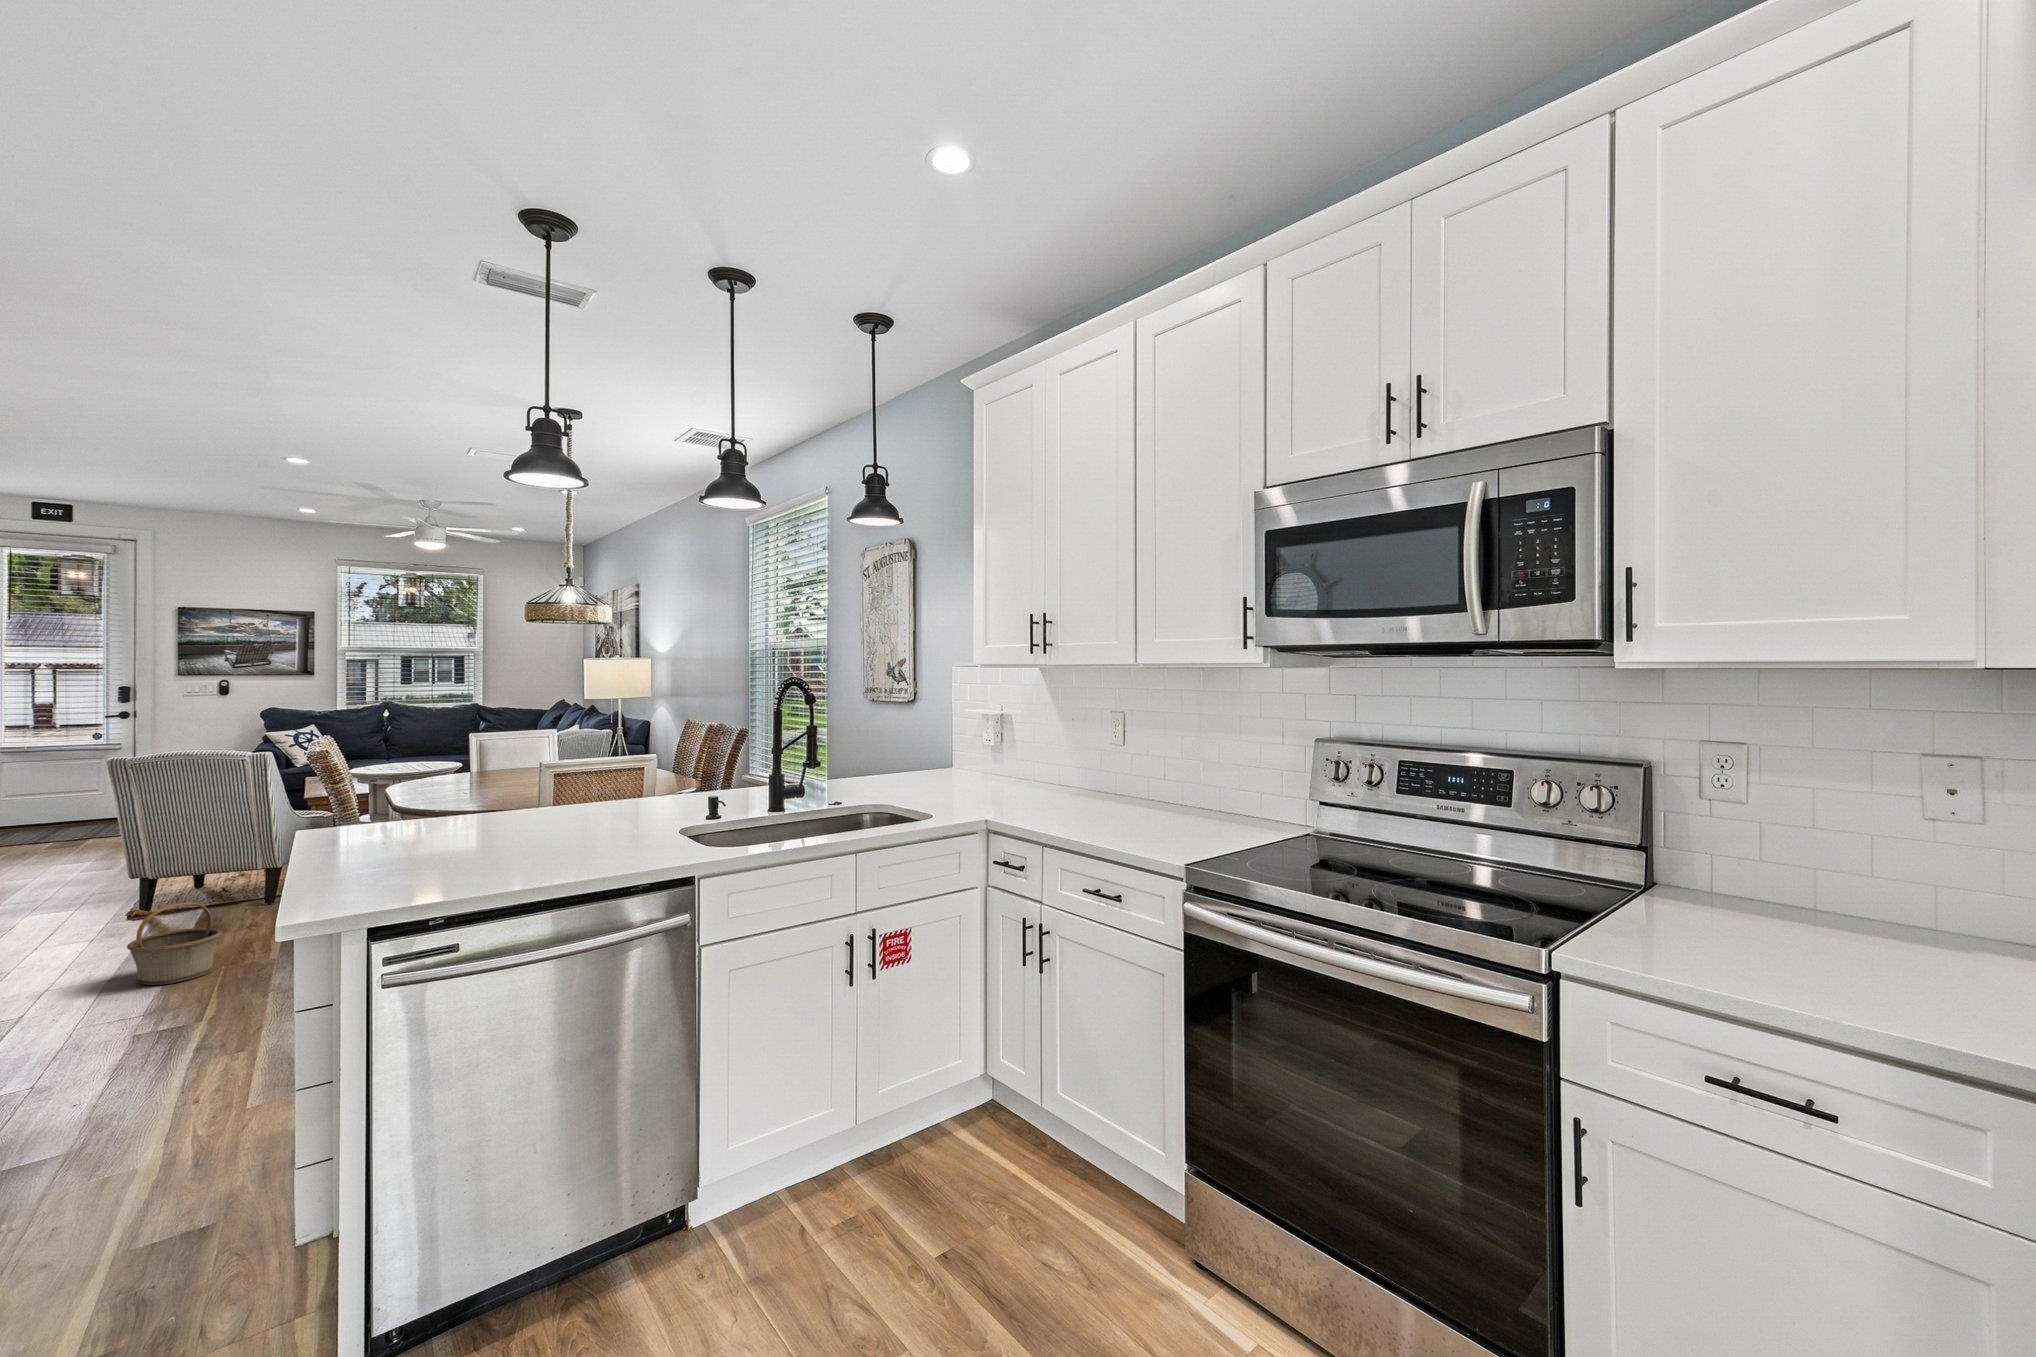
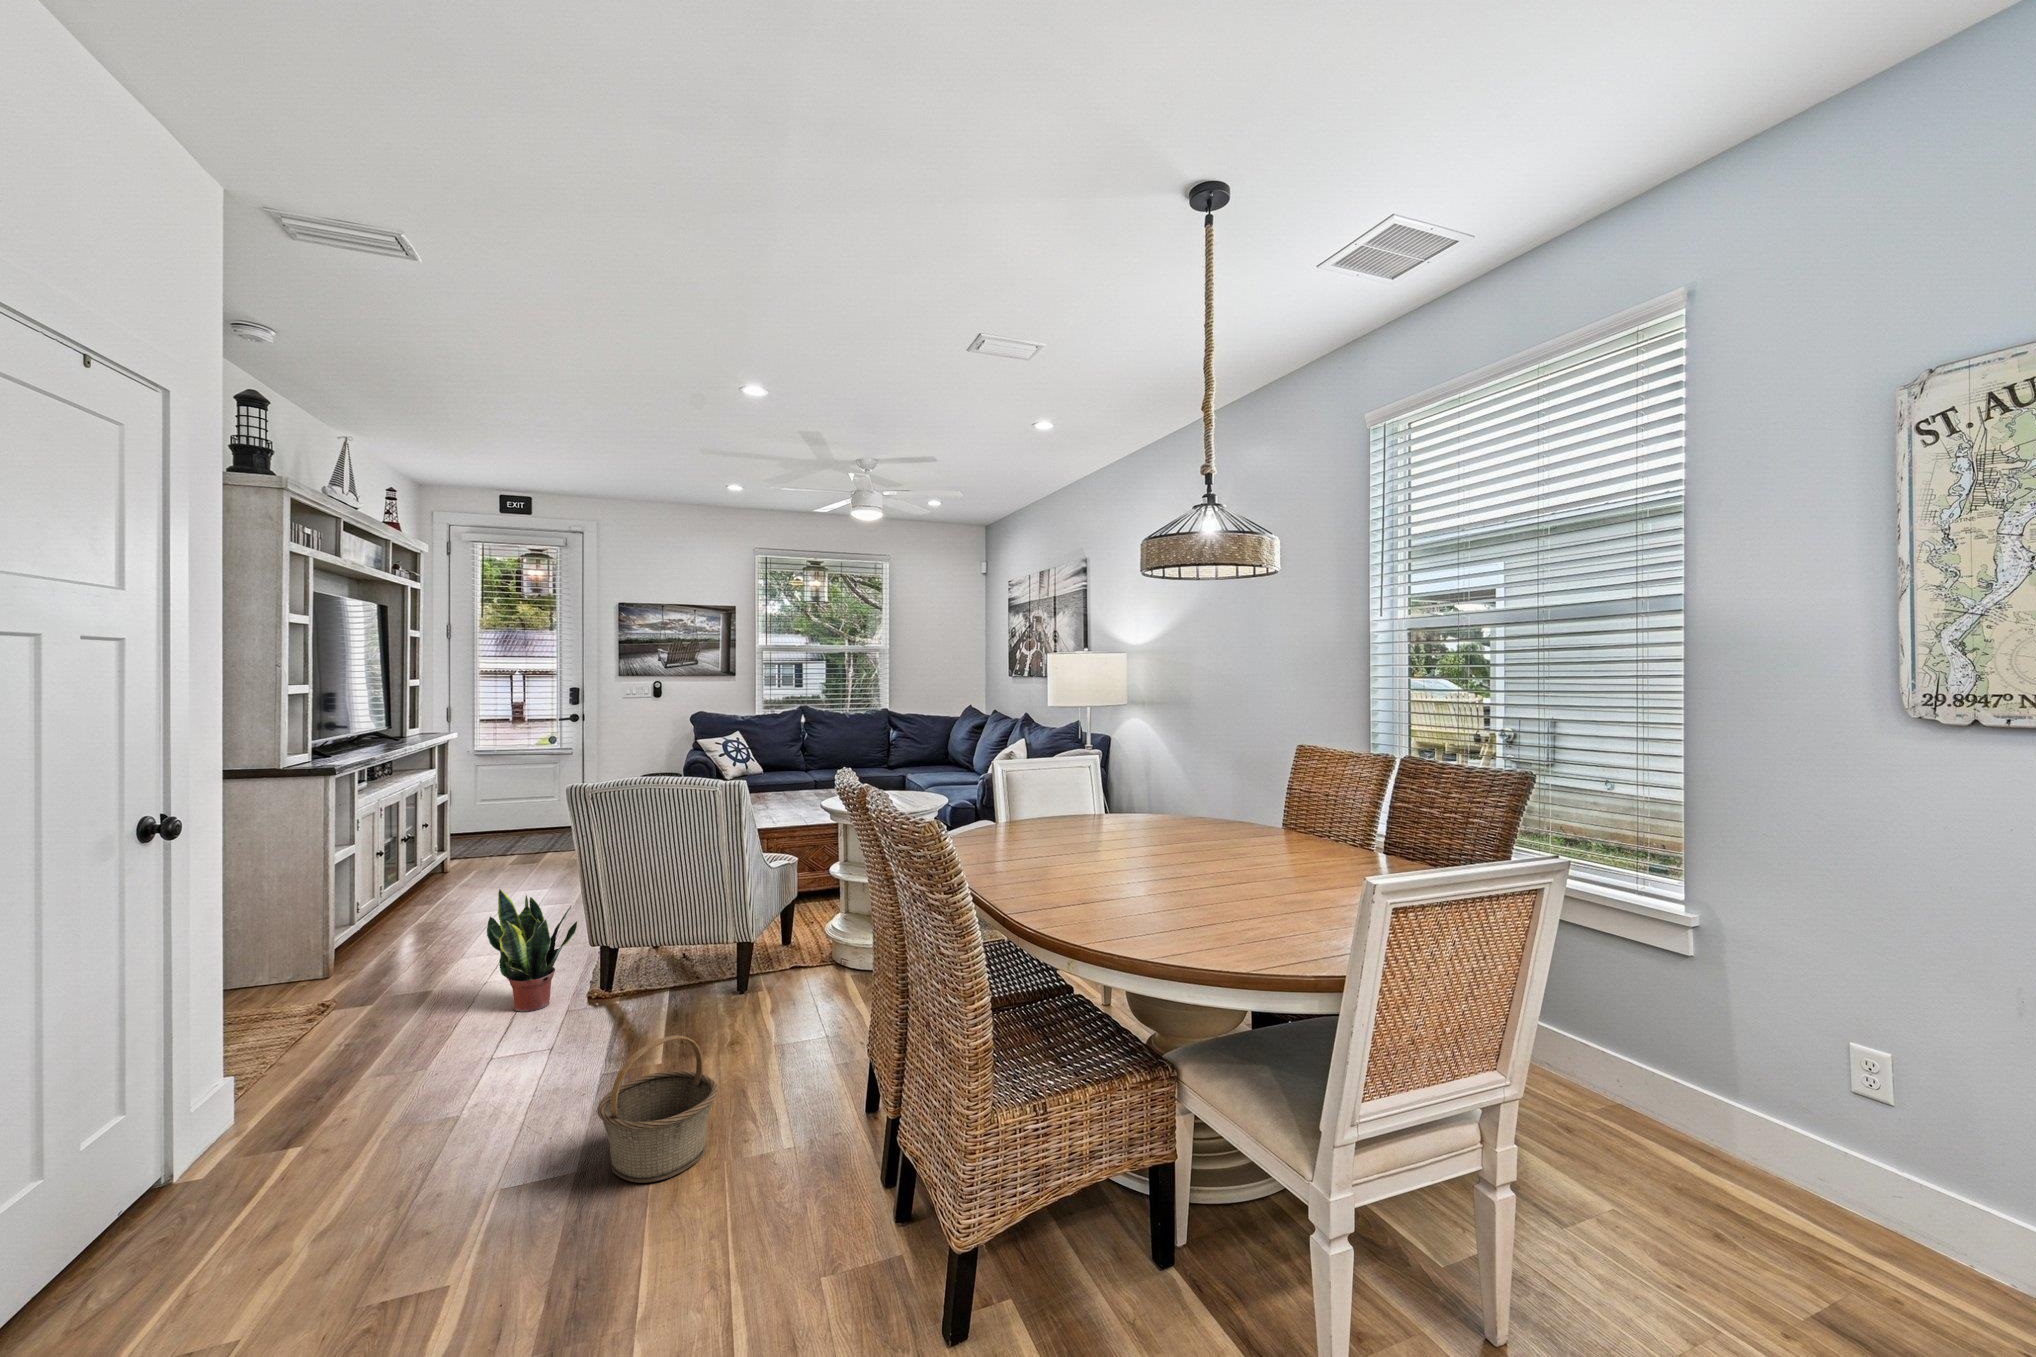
potted plant: none [29,839,118,930] -> present [487,889,577,1012]

